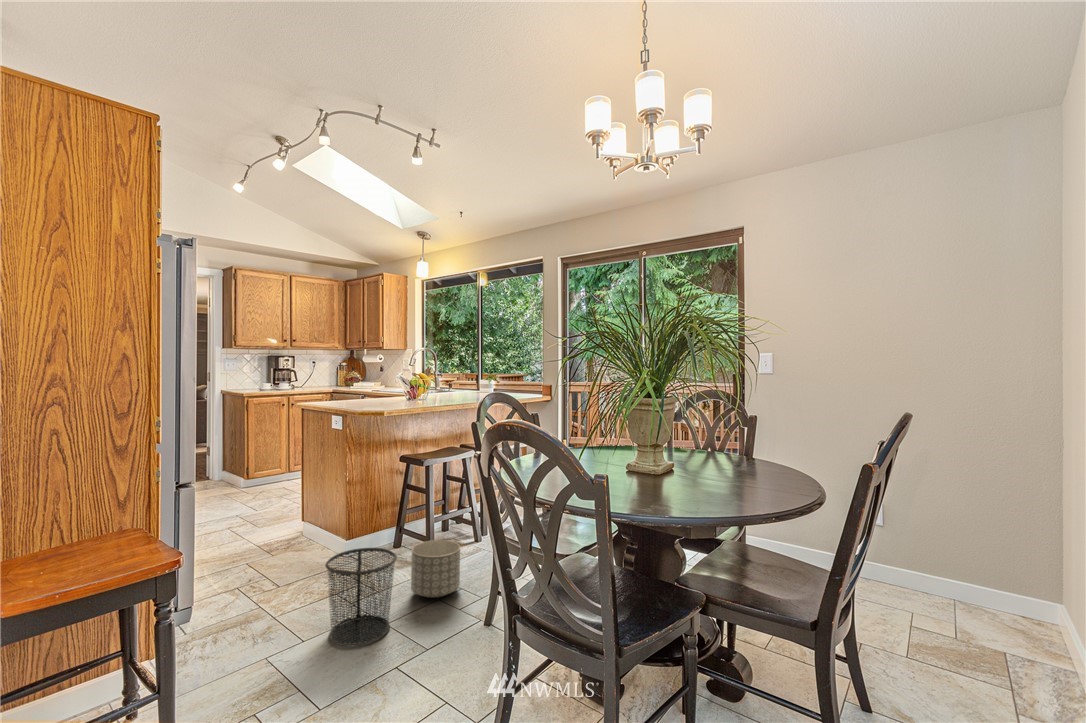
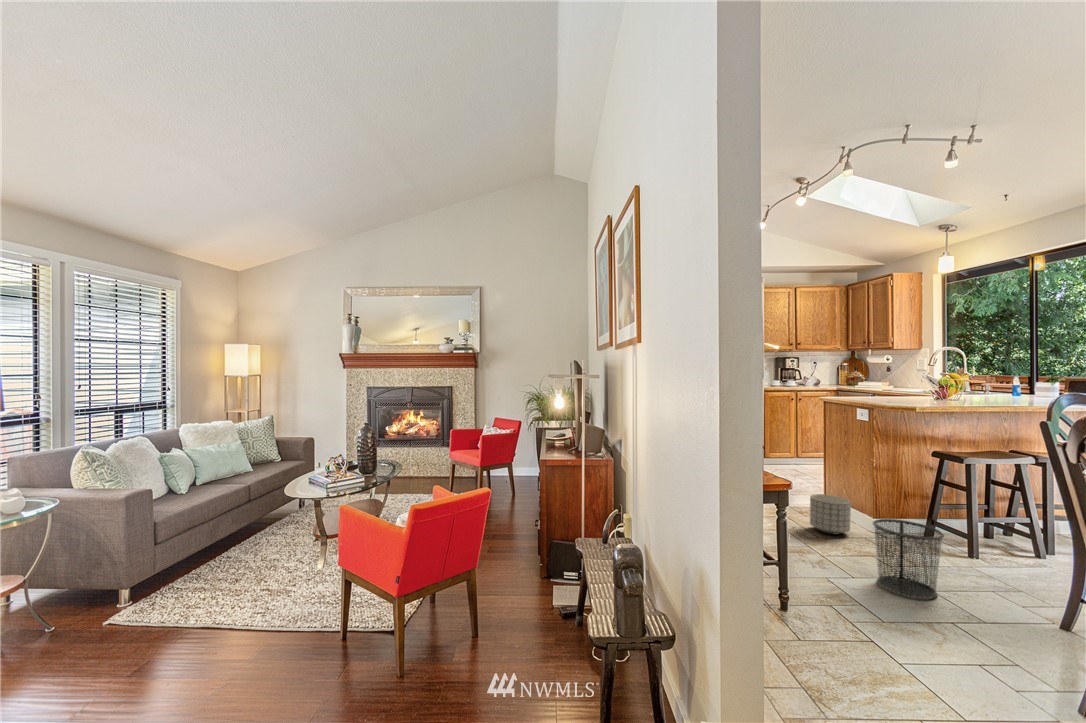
planter: present [411,540,460,598] -> present [810,494,851,534]

